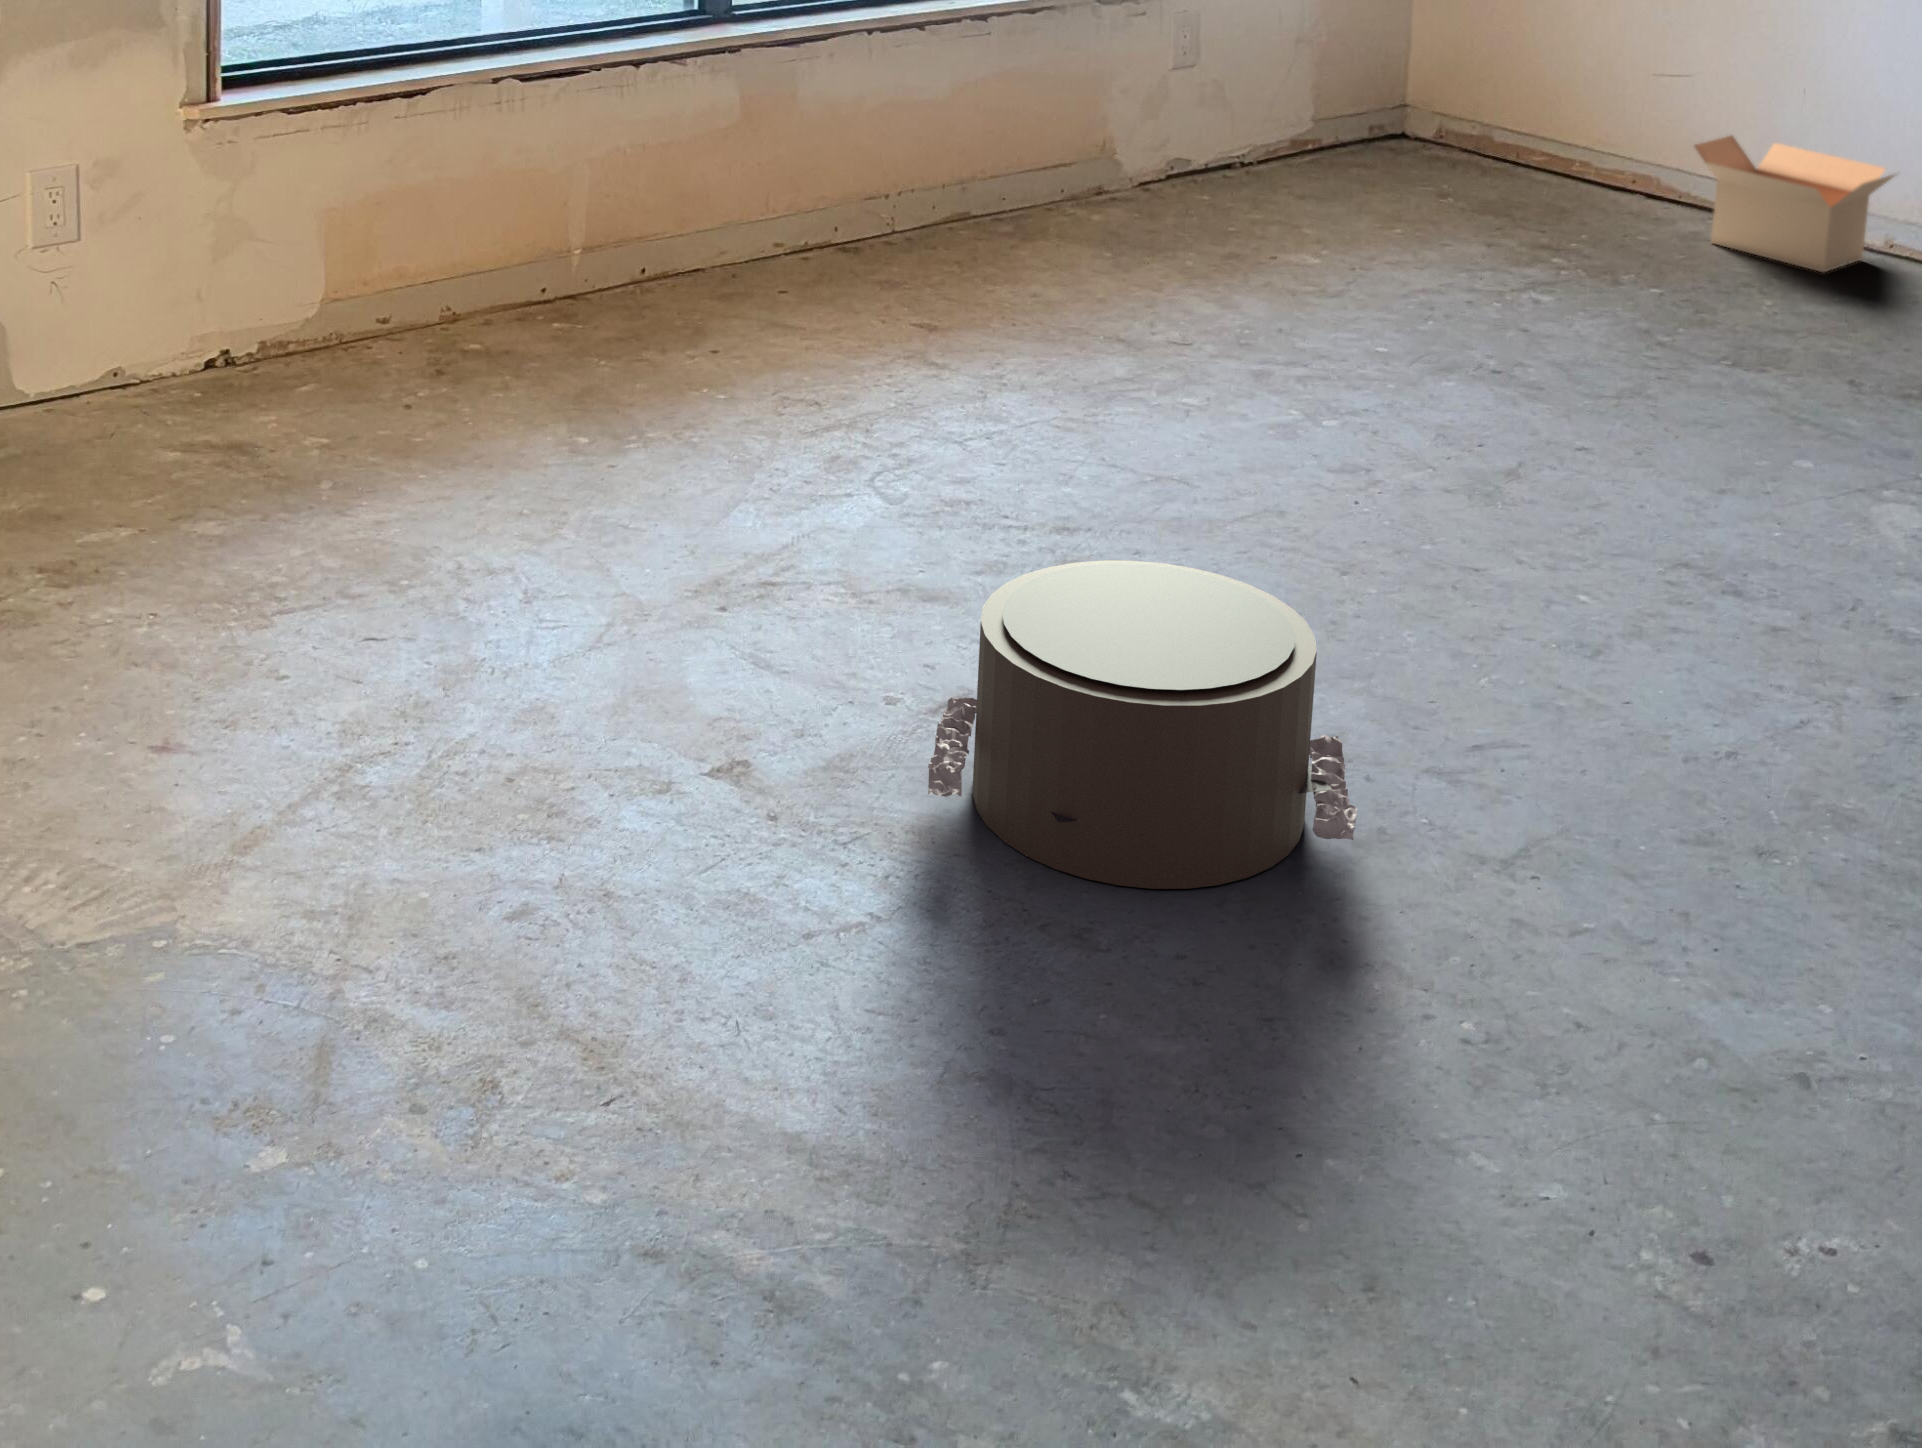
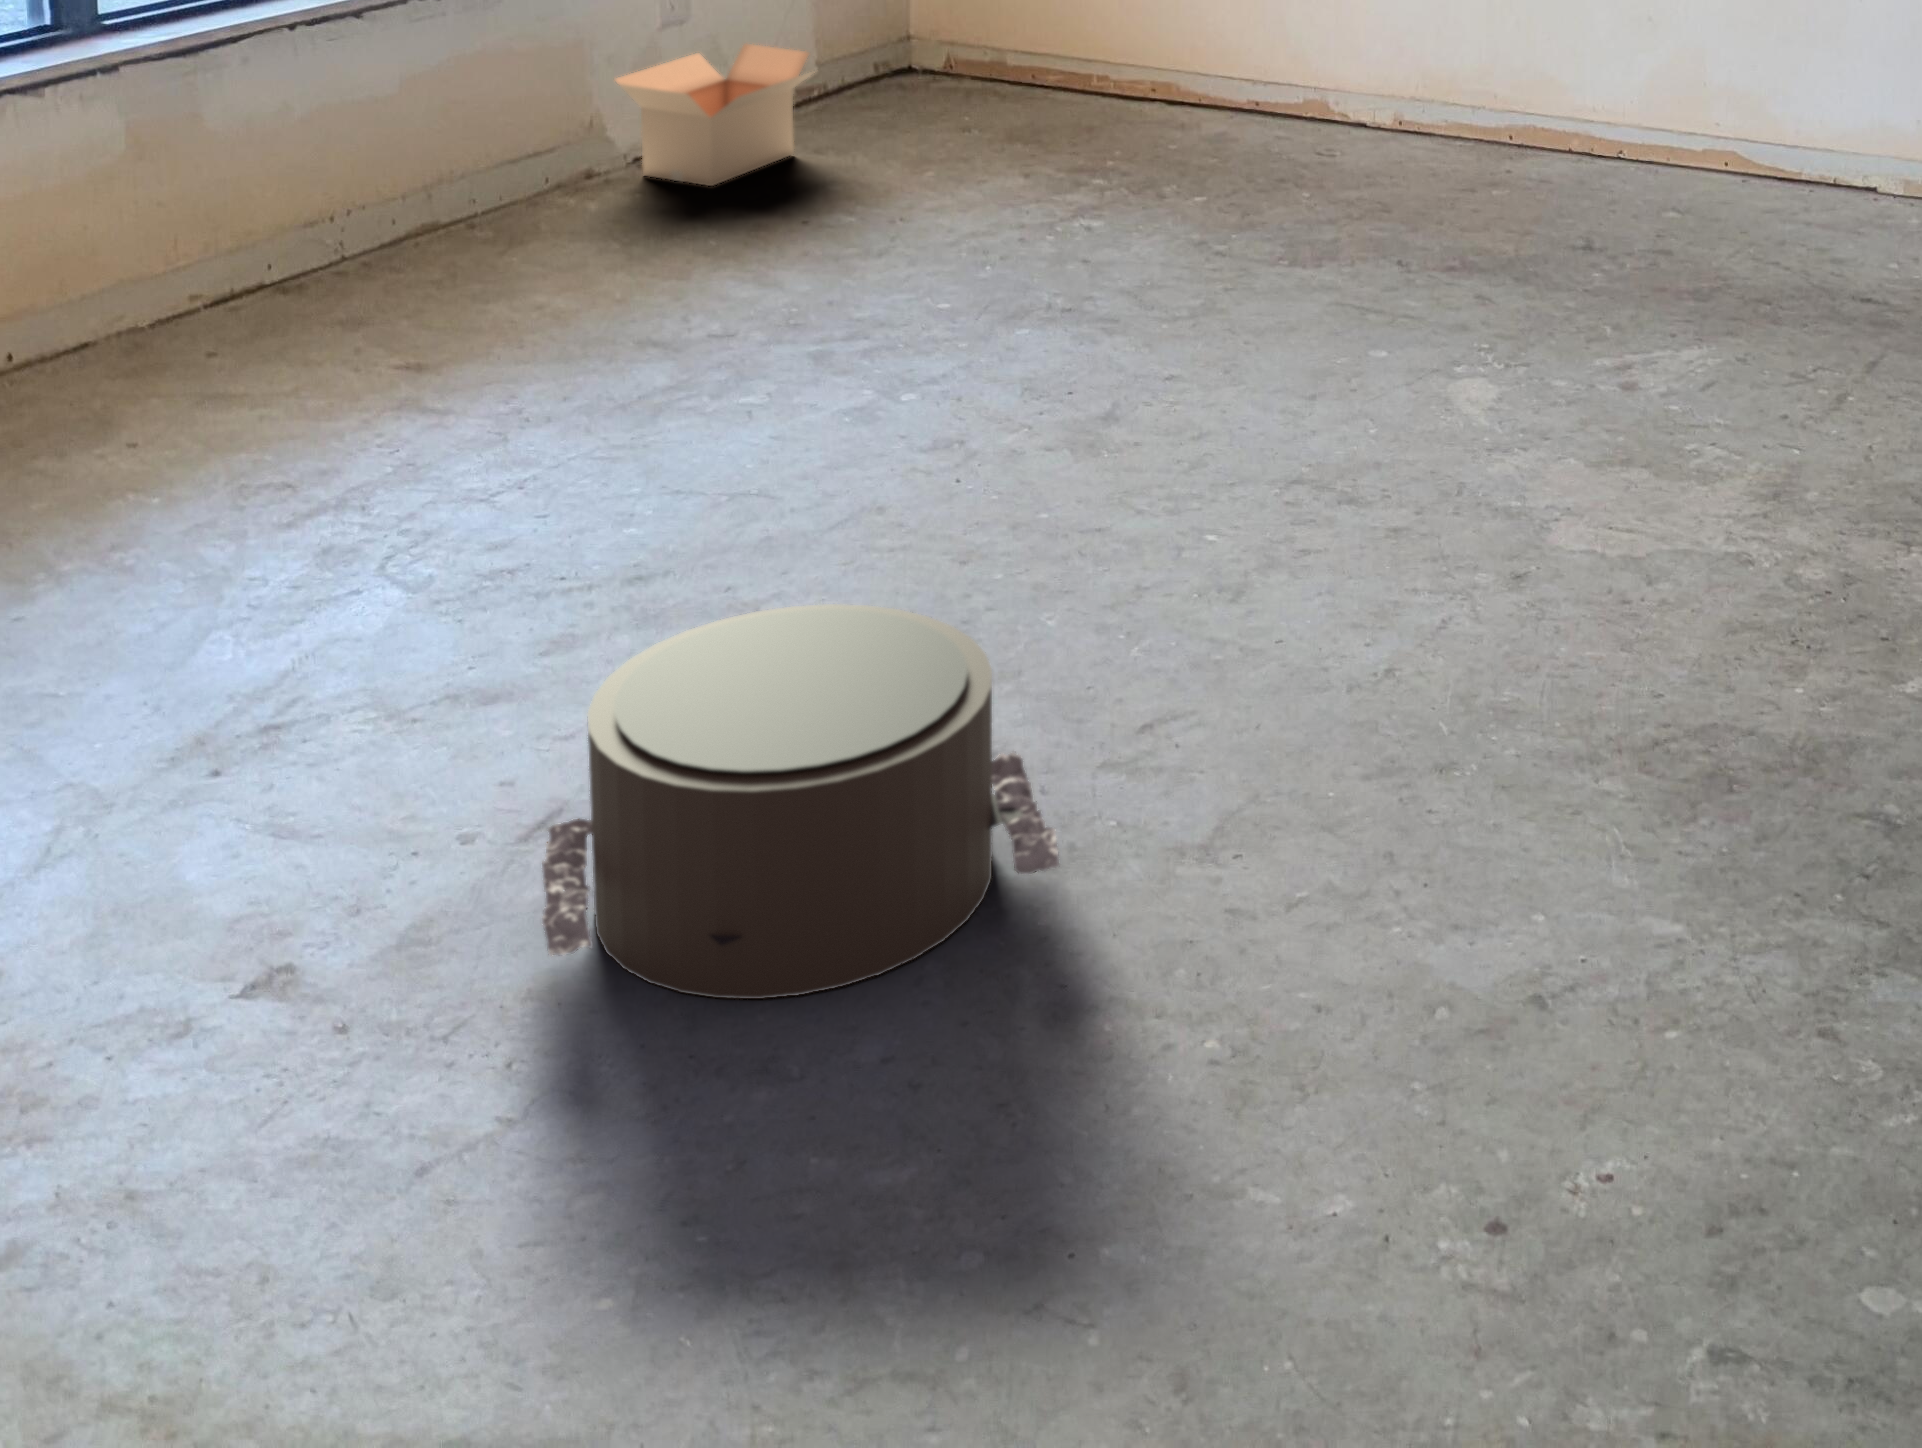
cardboard box: present [1694,136,1895,272] -> present [616,44,812,186]

